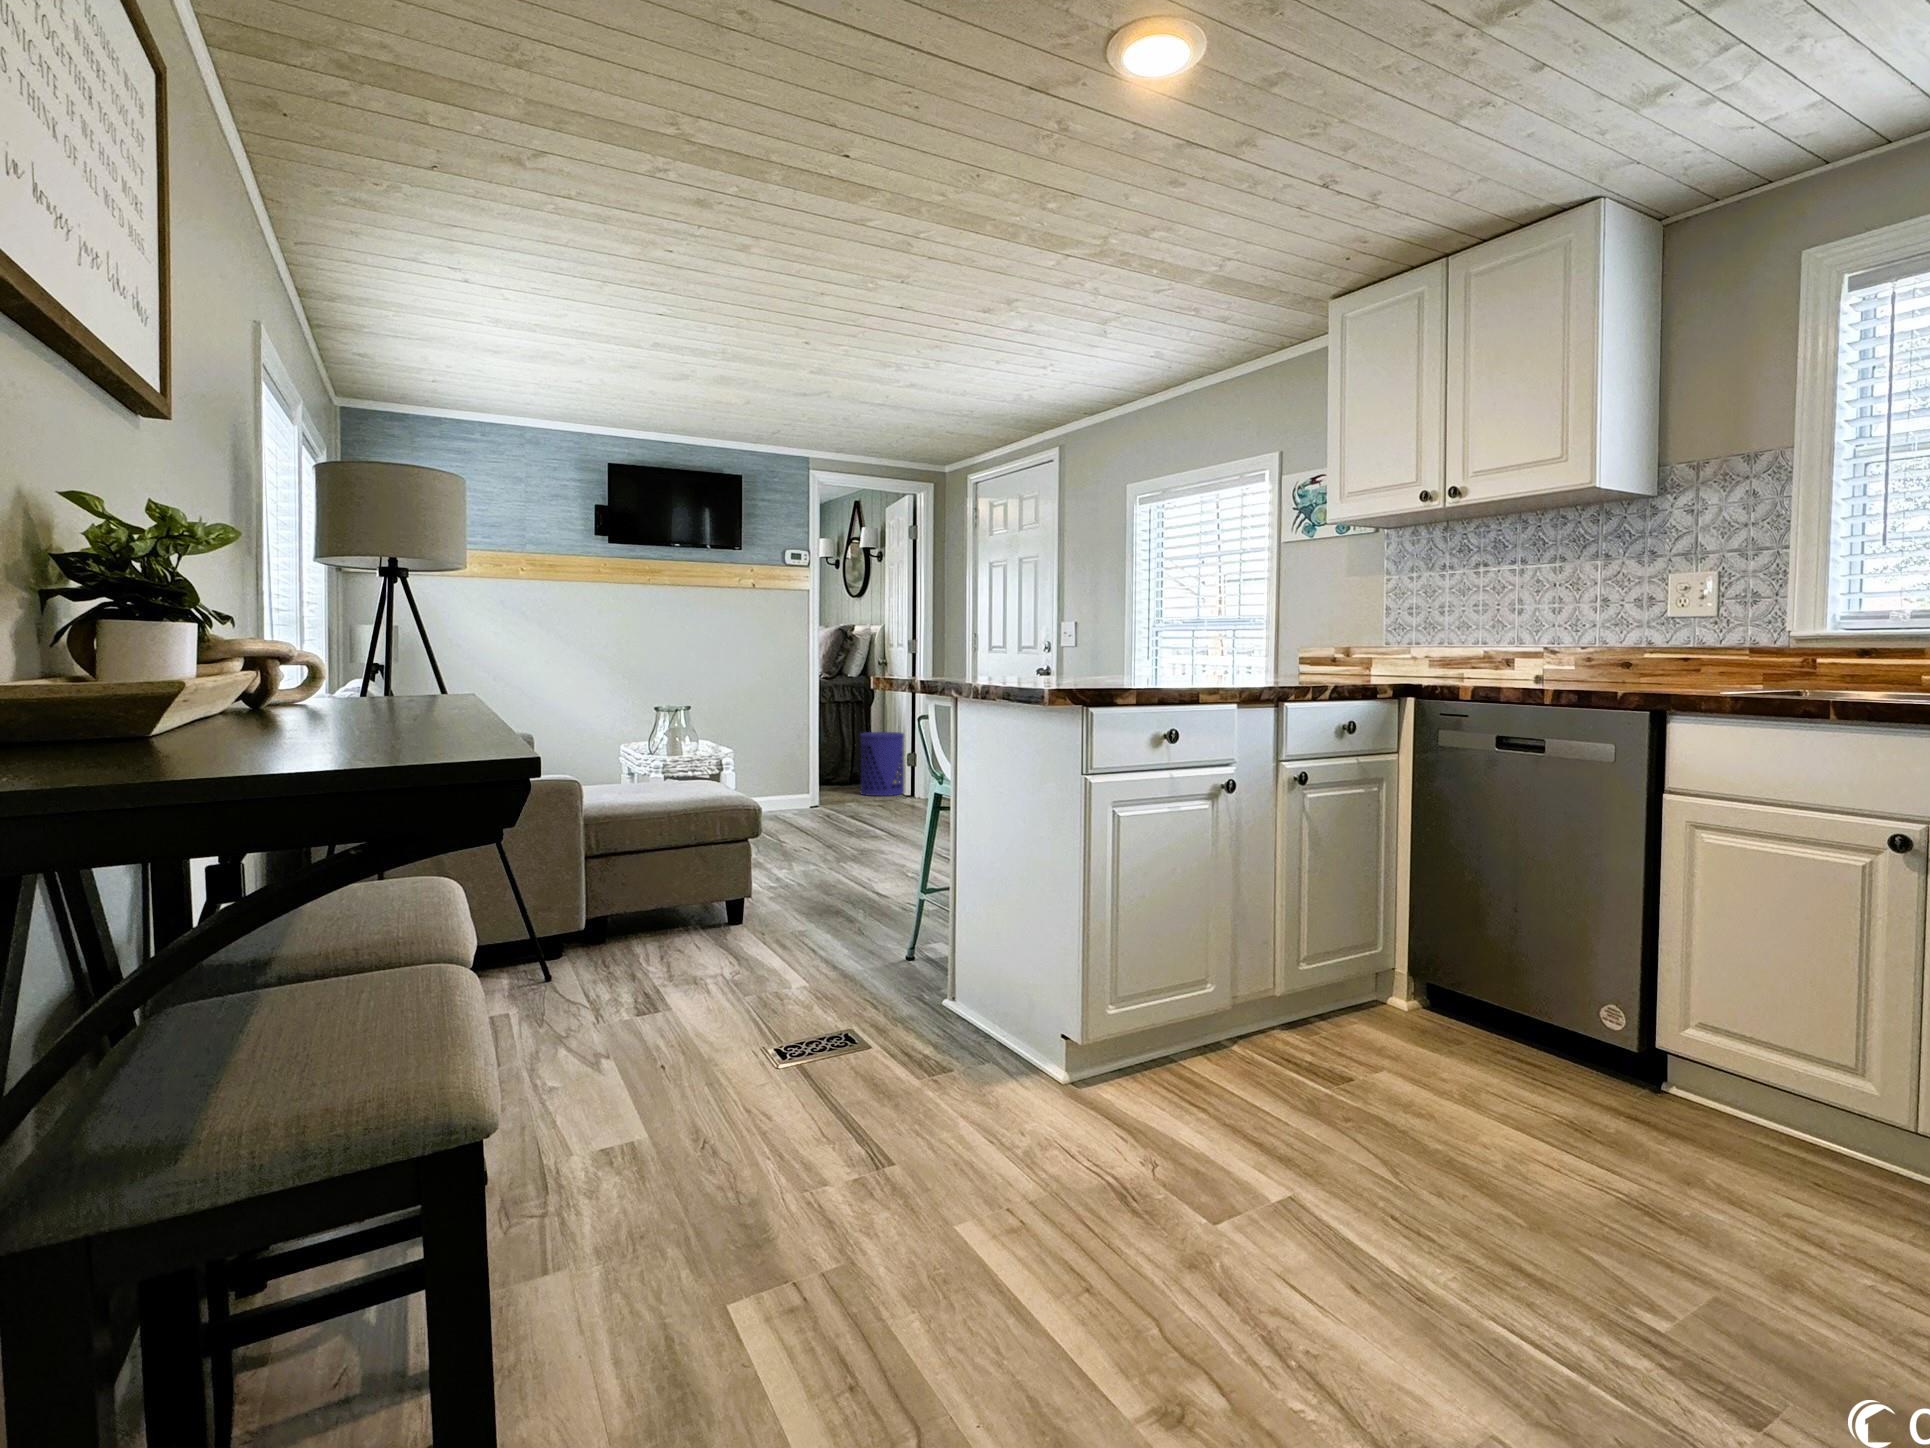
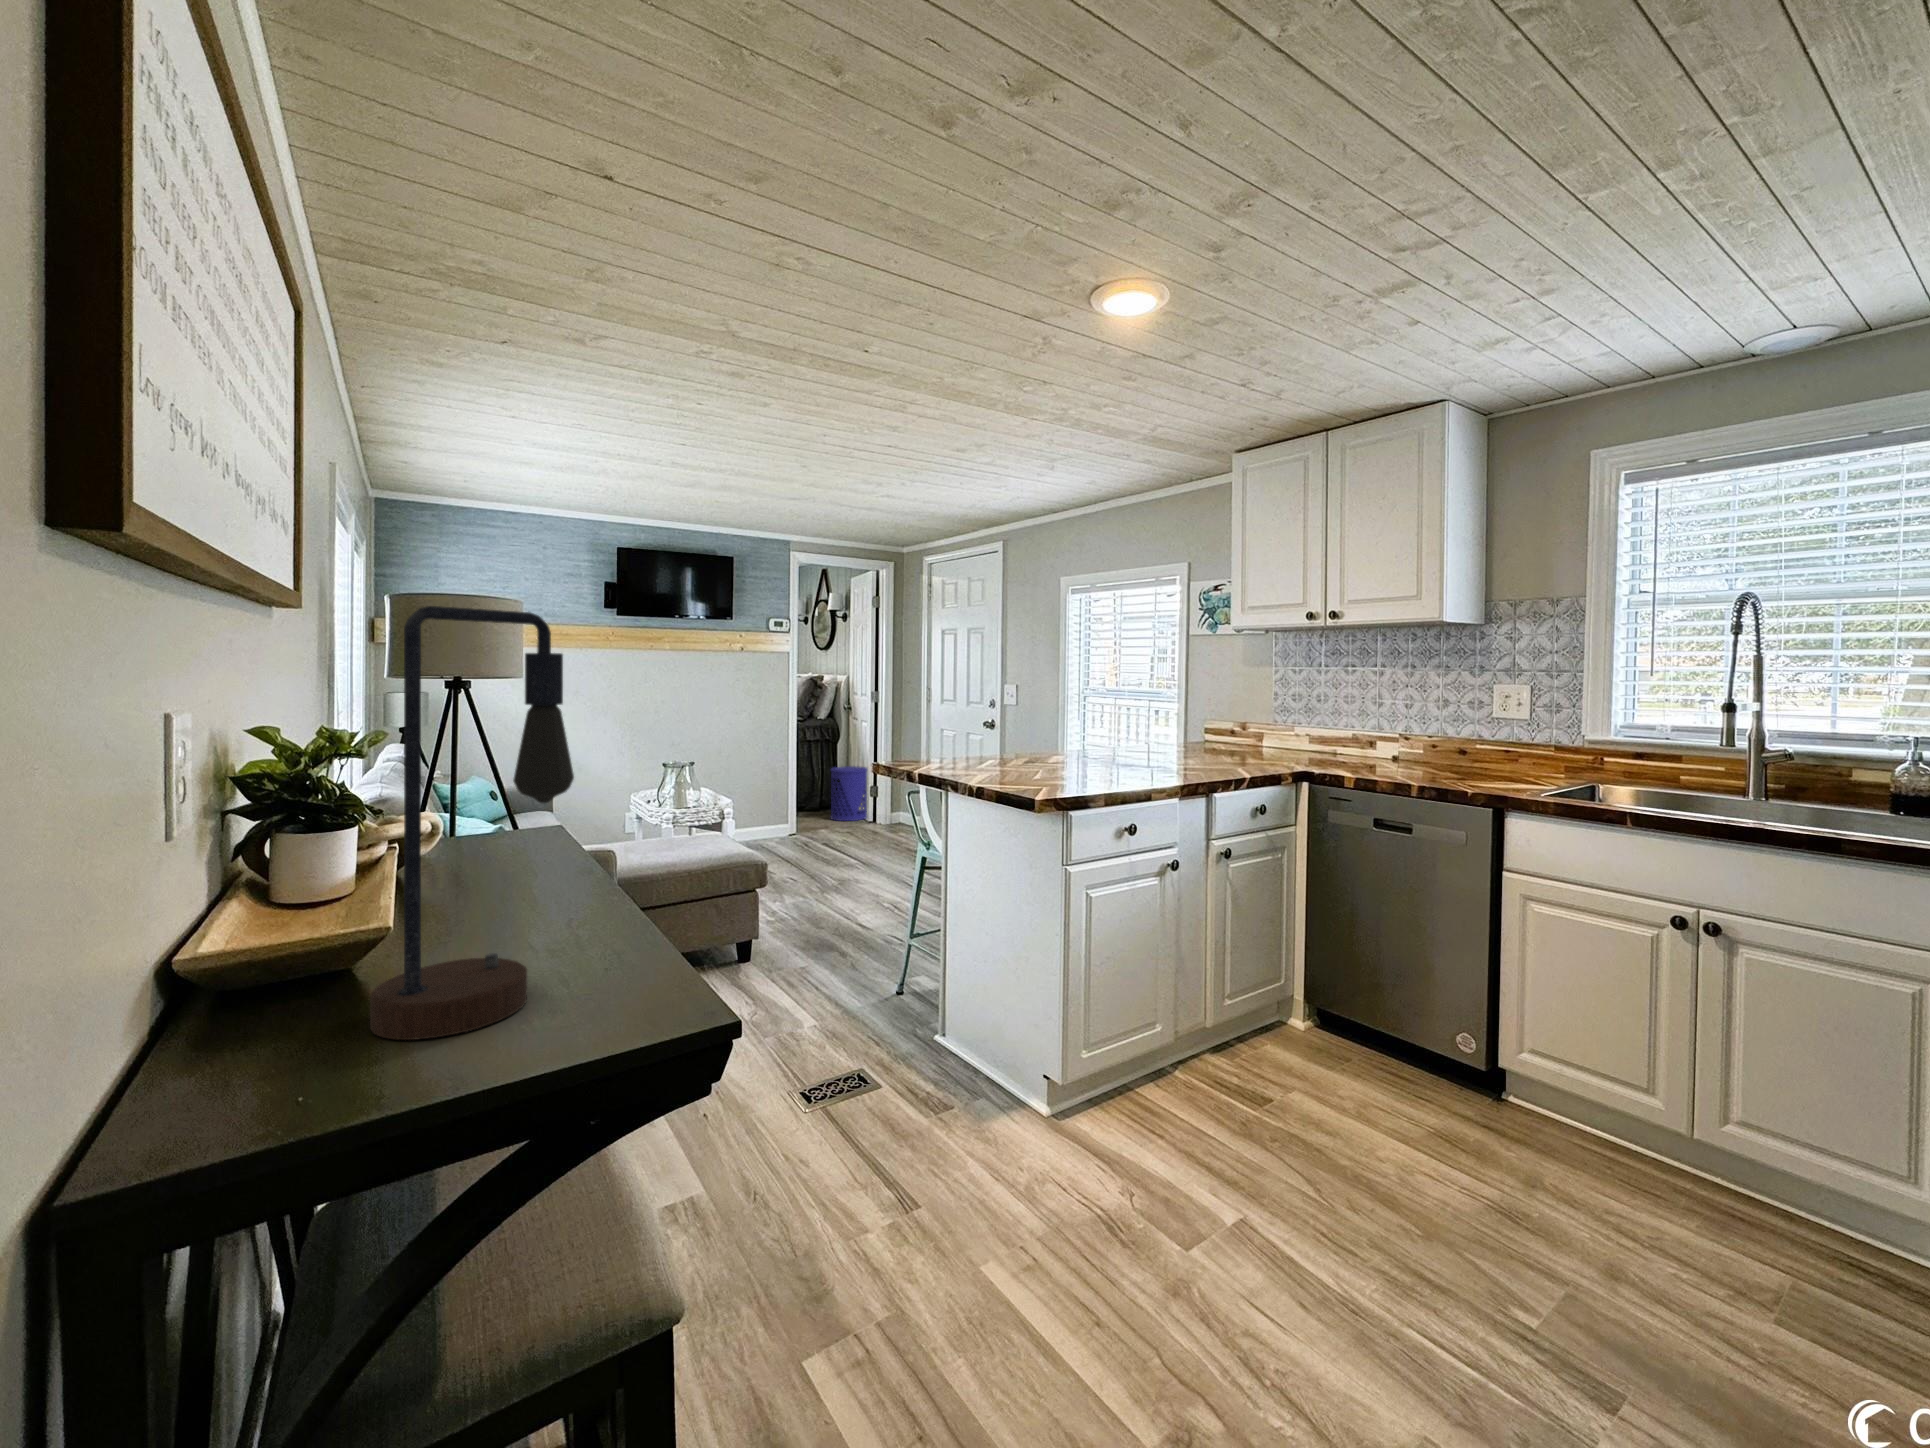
table lamp: none [114,250,374,743] -> present [370,606,574,1040]

